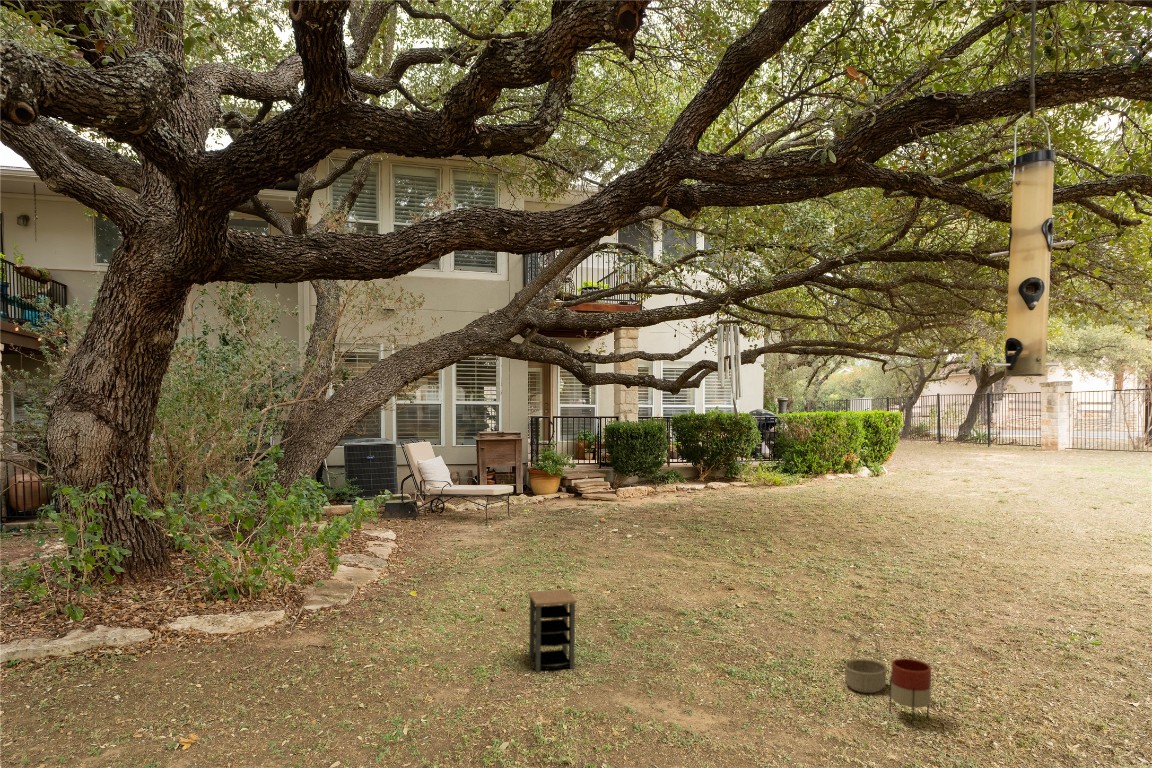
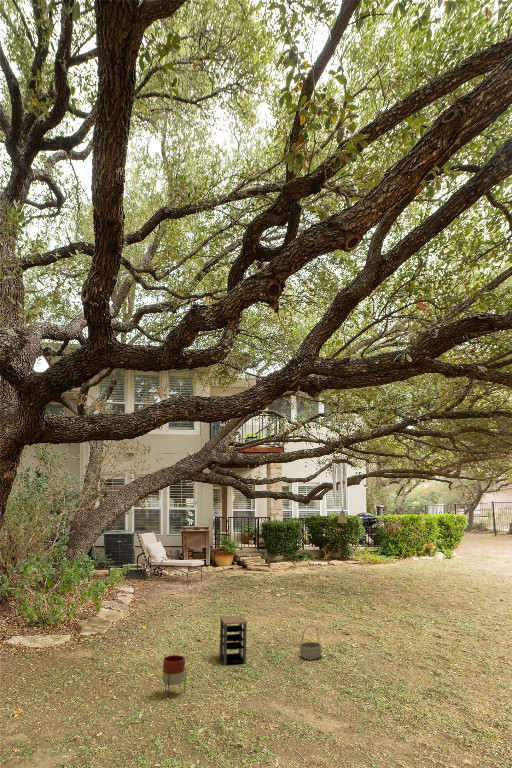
basket: present [845,631,887,693] -> present [300,625,321,660]
planter: present [889,658,931,728] -> present [162,655,186,696]

